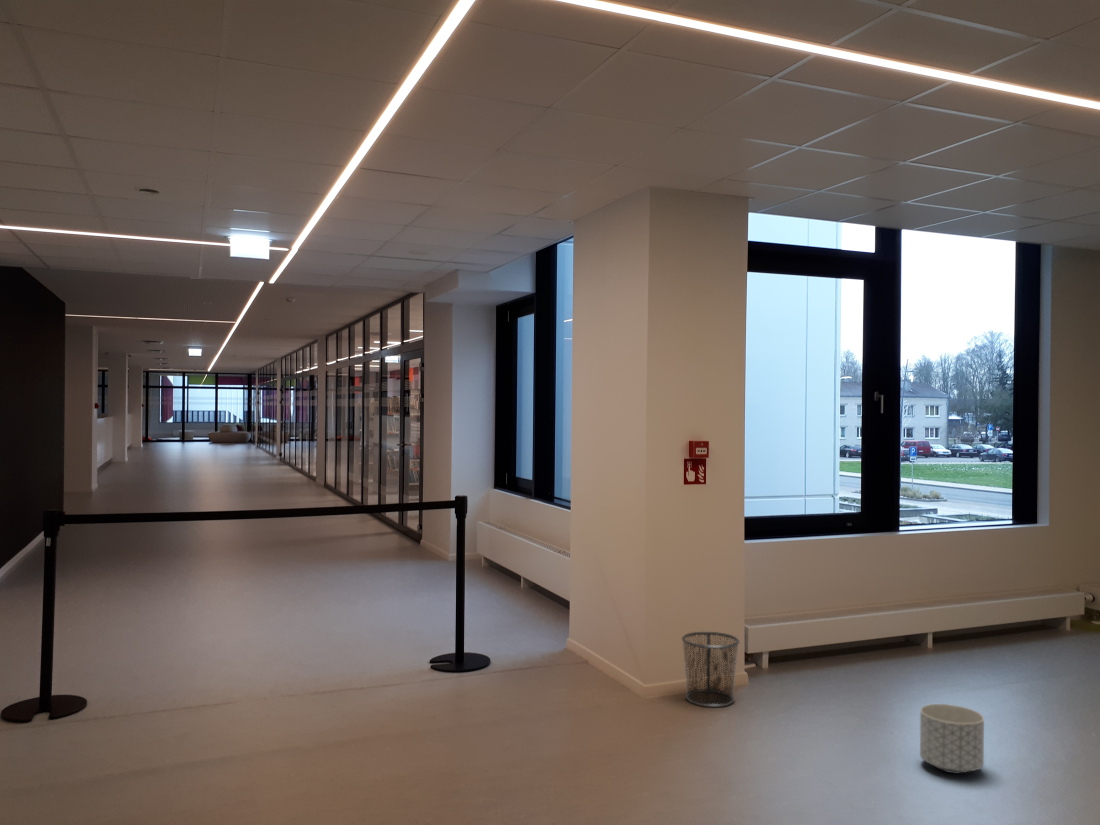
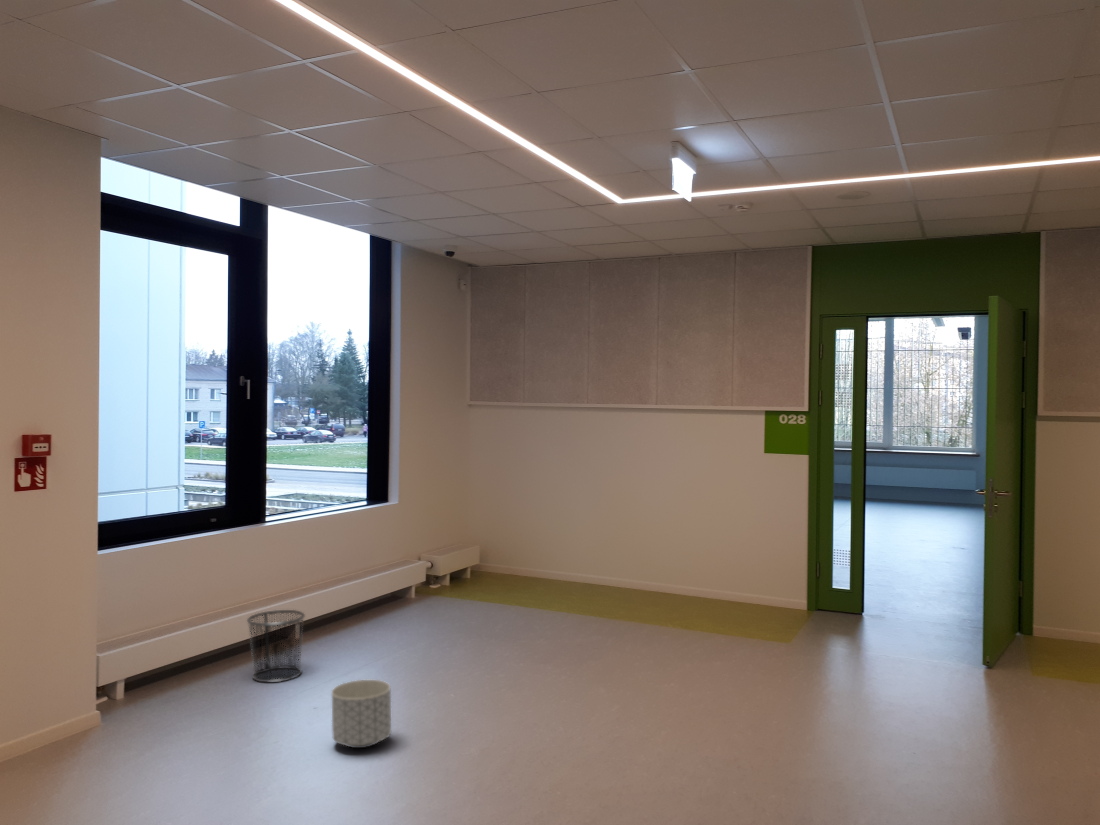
waste bin: present [682,632,739,707] -> present [247,610,304,683]

